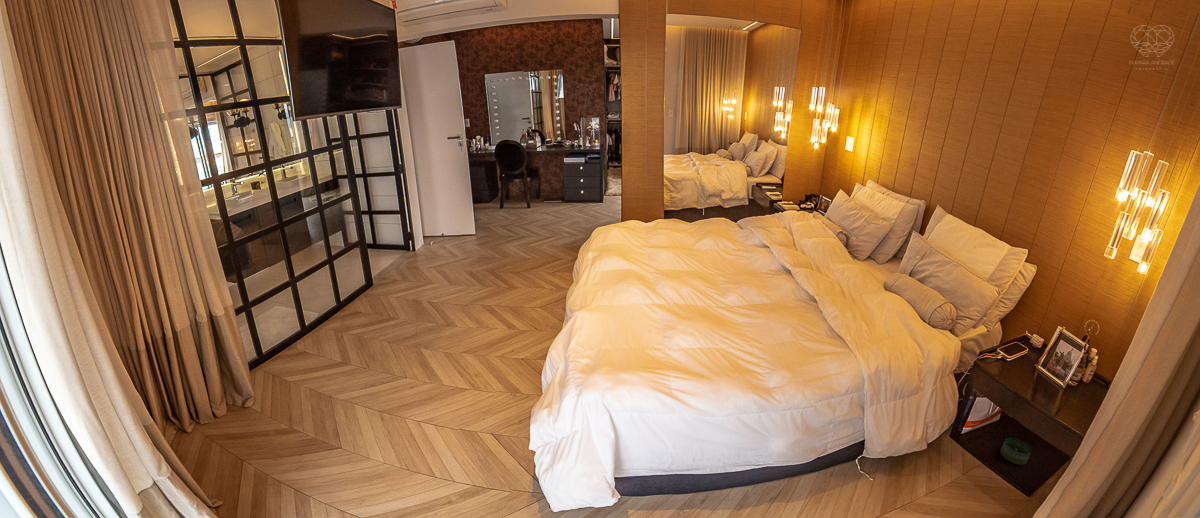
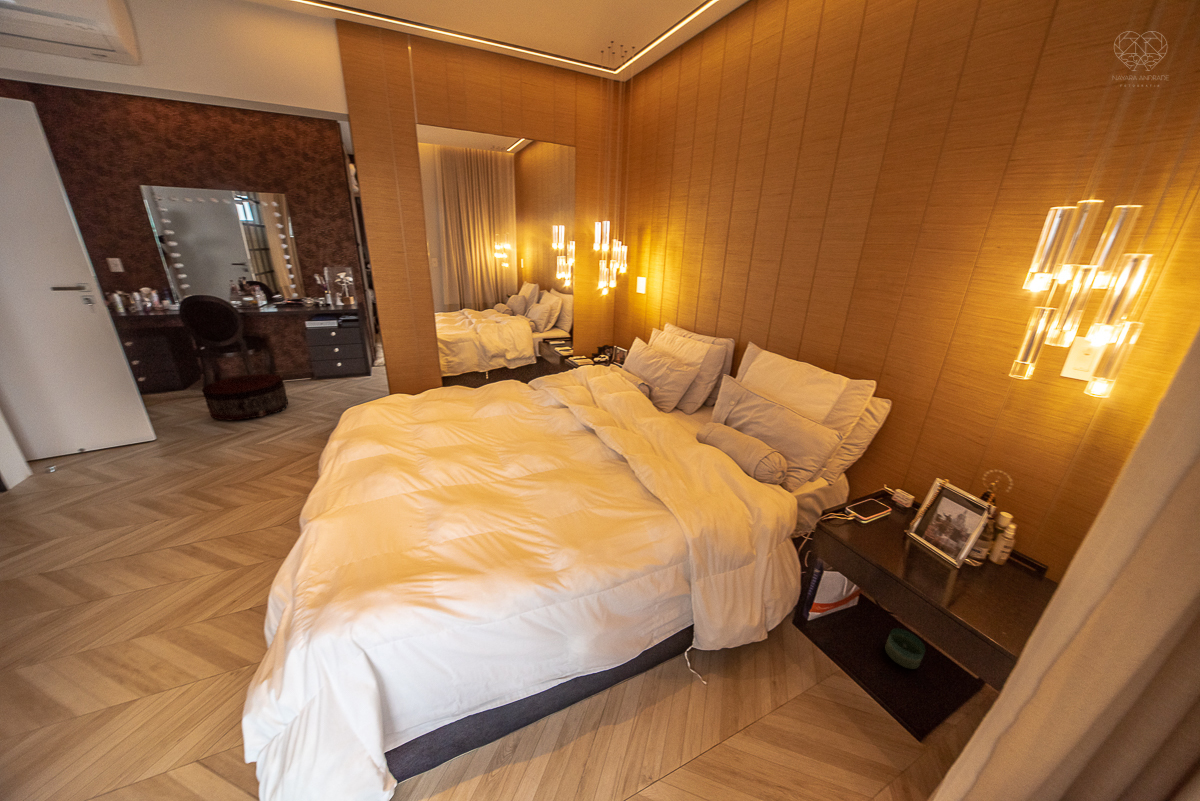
pouf: none [501,194,548,228] -> present [202,374,288,420]

